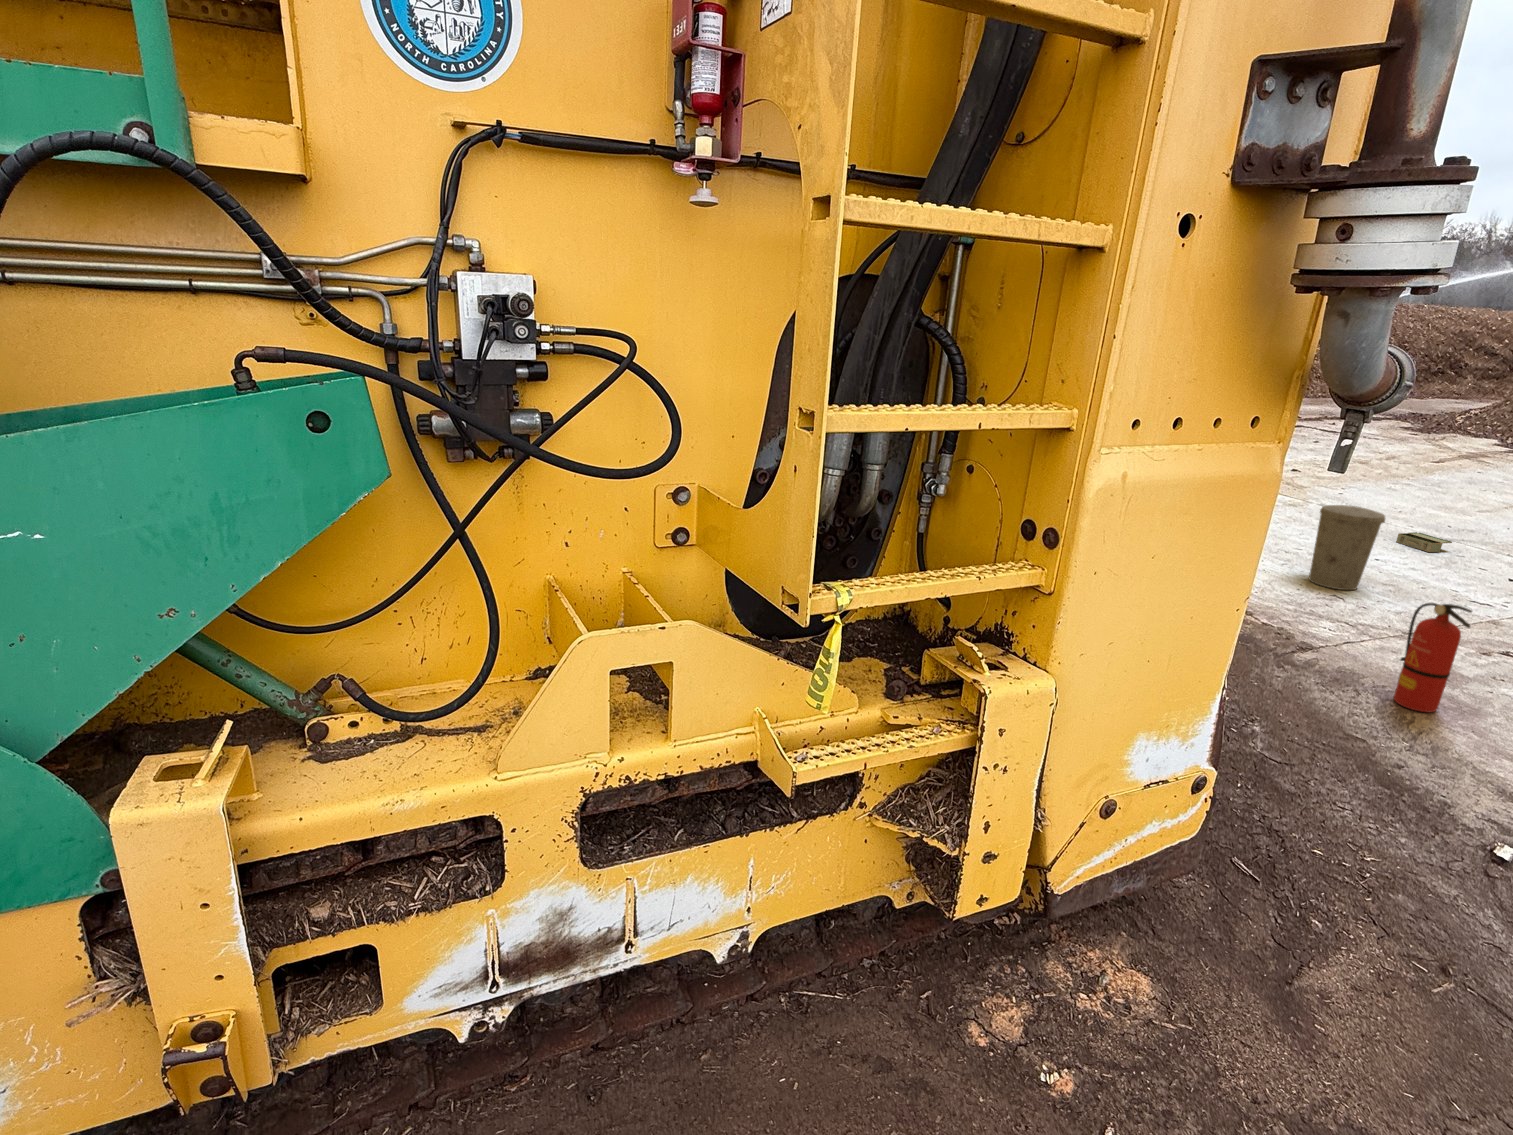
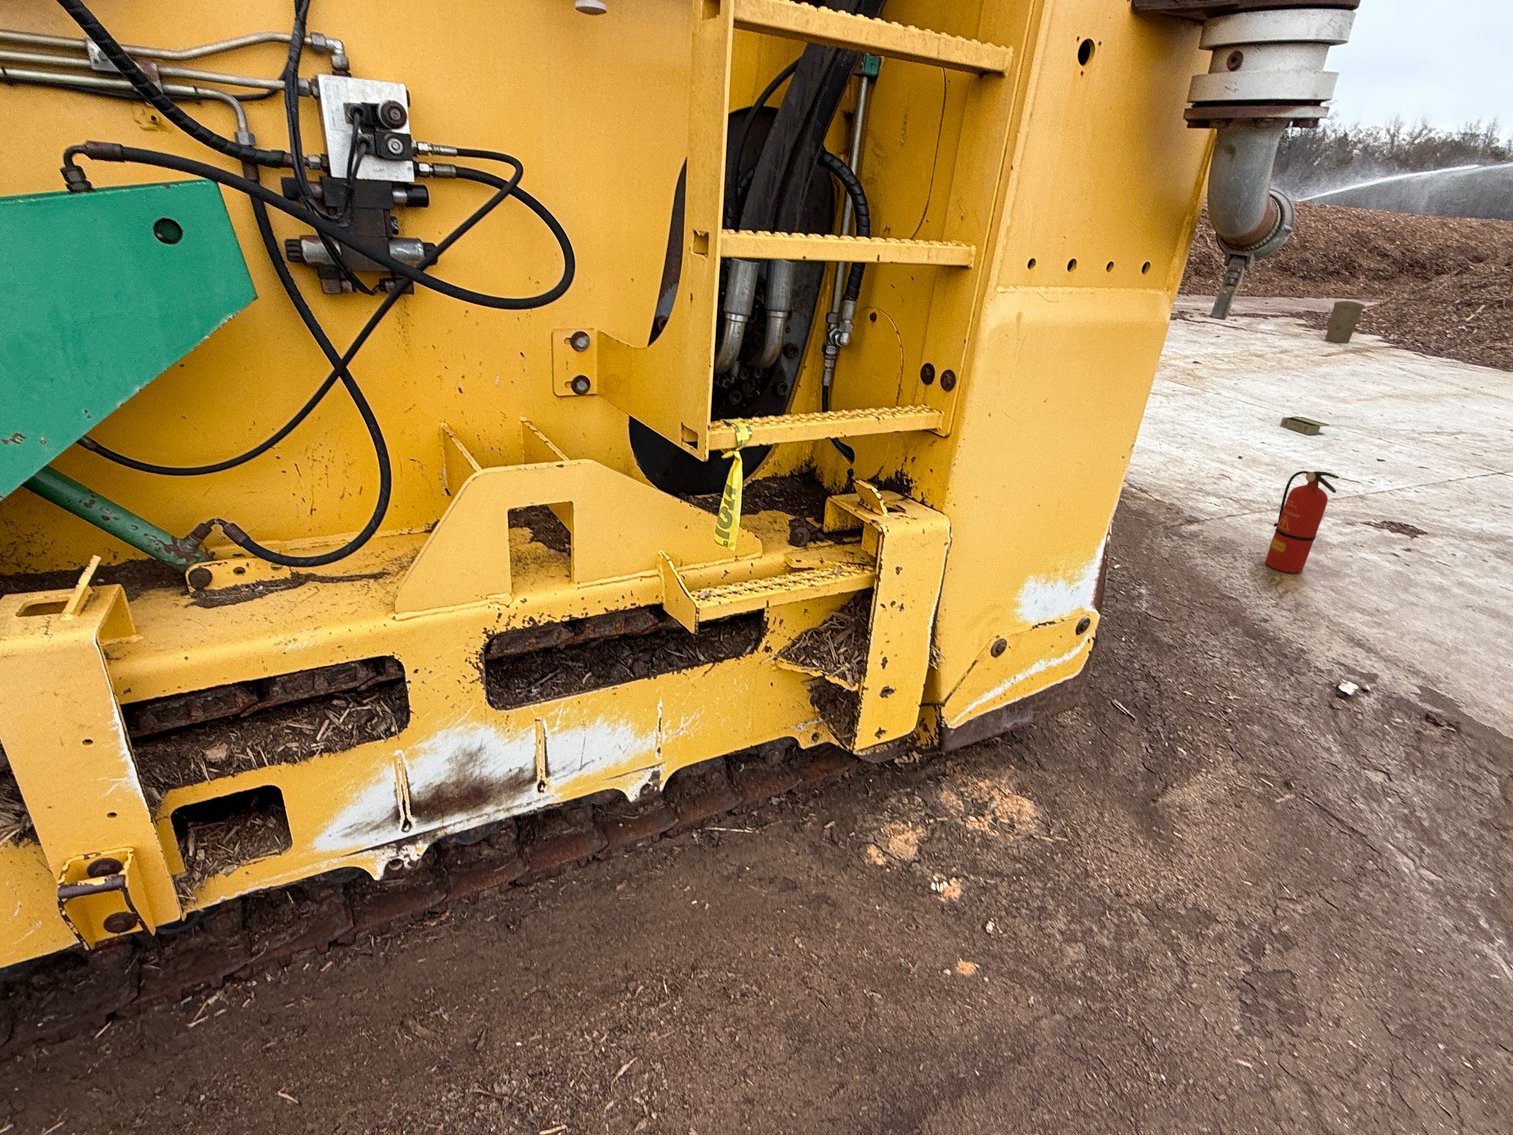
trash can: present [1309,505,1385,590] -> present [1325,301,1365,343]

